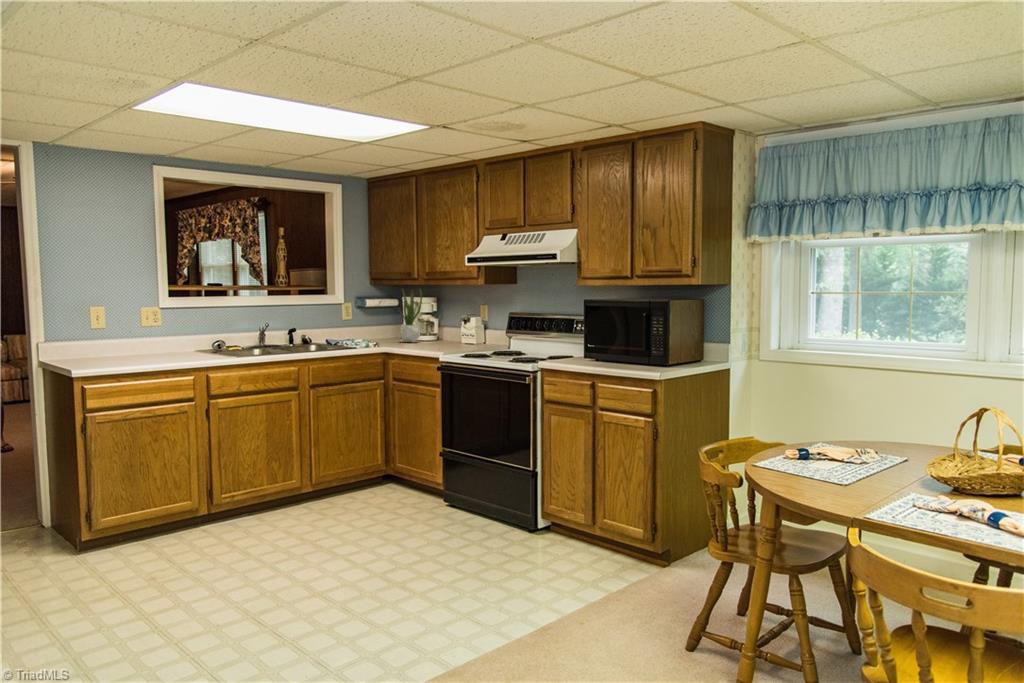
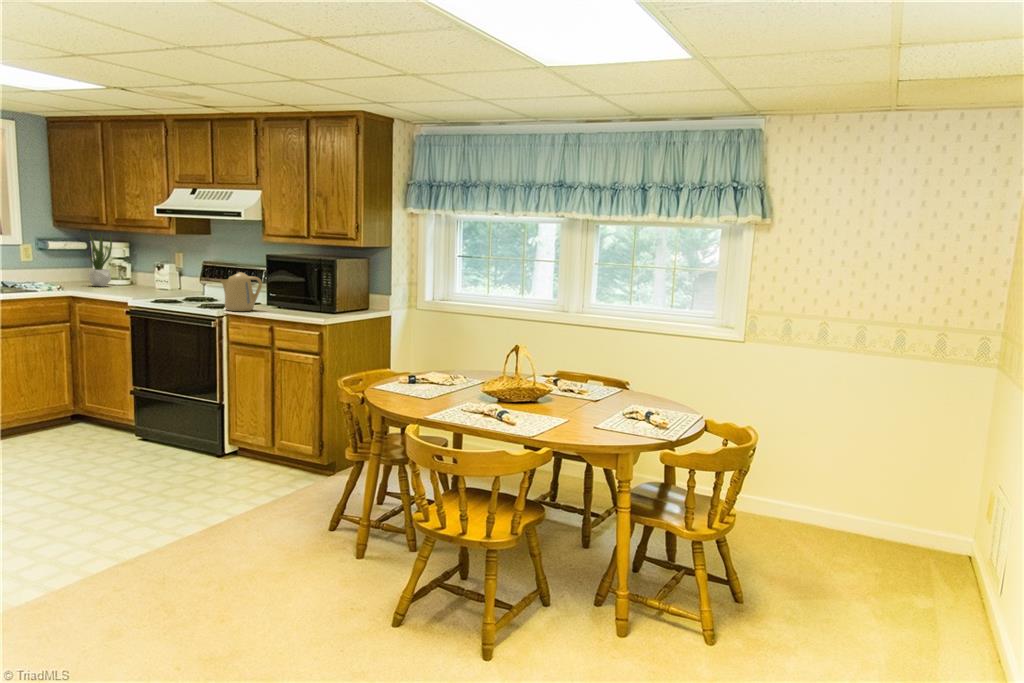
kettle: none [535,321,580,365] -> present [221,272,262,311]

